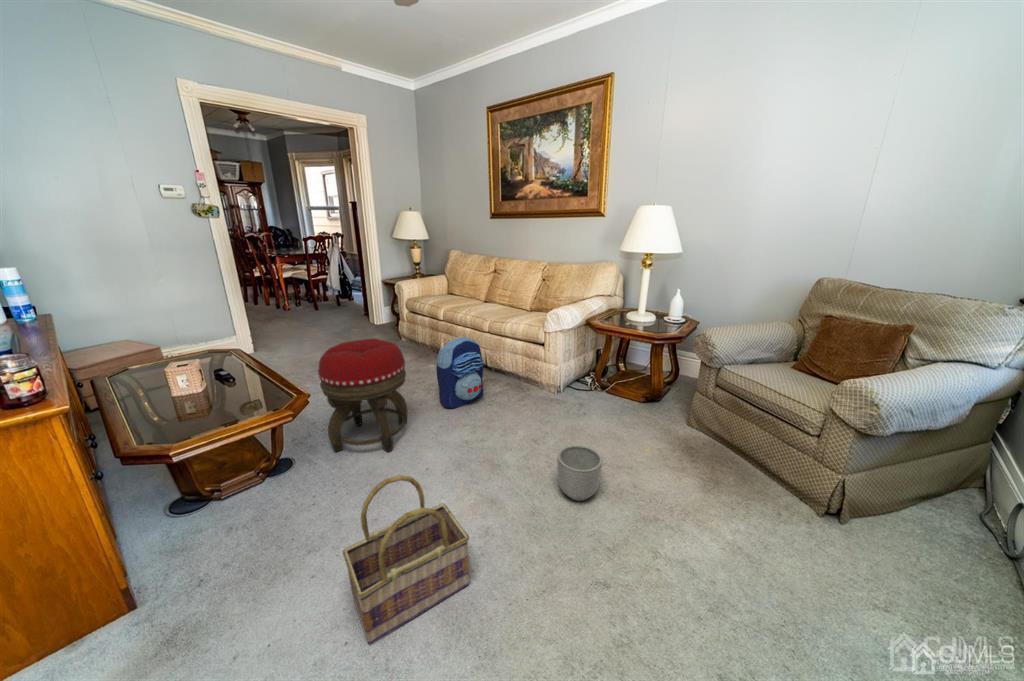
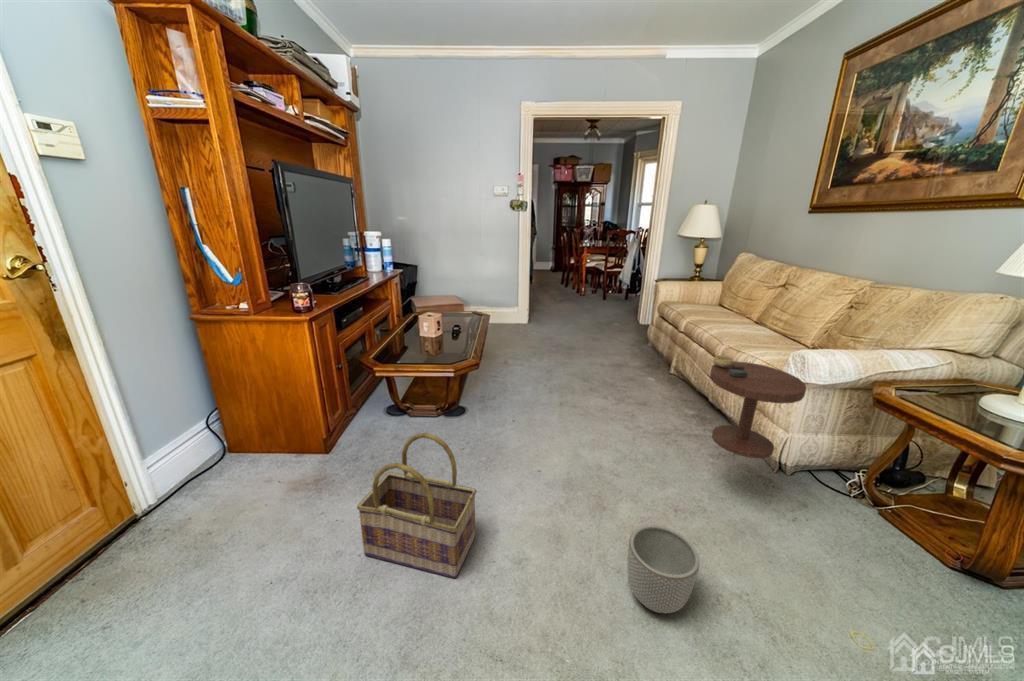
side table: none [528,326,584,420] -> present [710,355,806,458]
backpack: present [436,336,483,408] -> none [613,348,679,430]
footstool: present [318,339,407,452] -> none [492,320,572,434]

